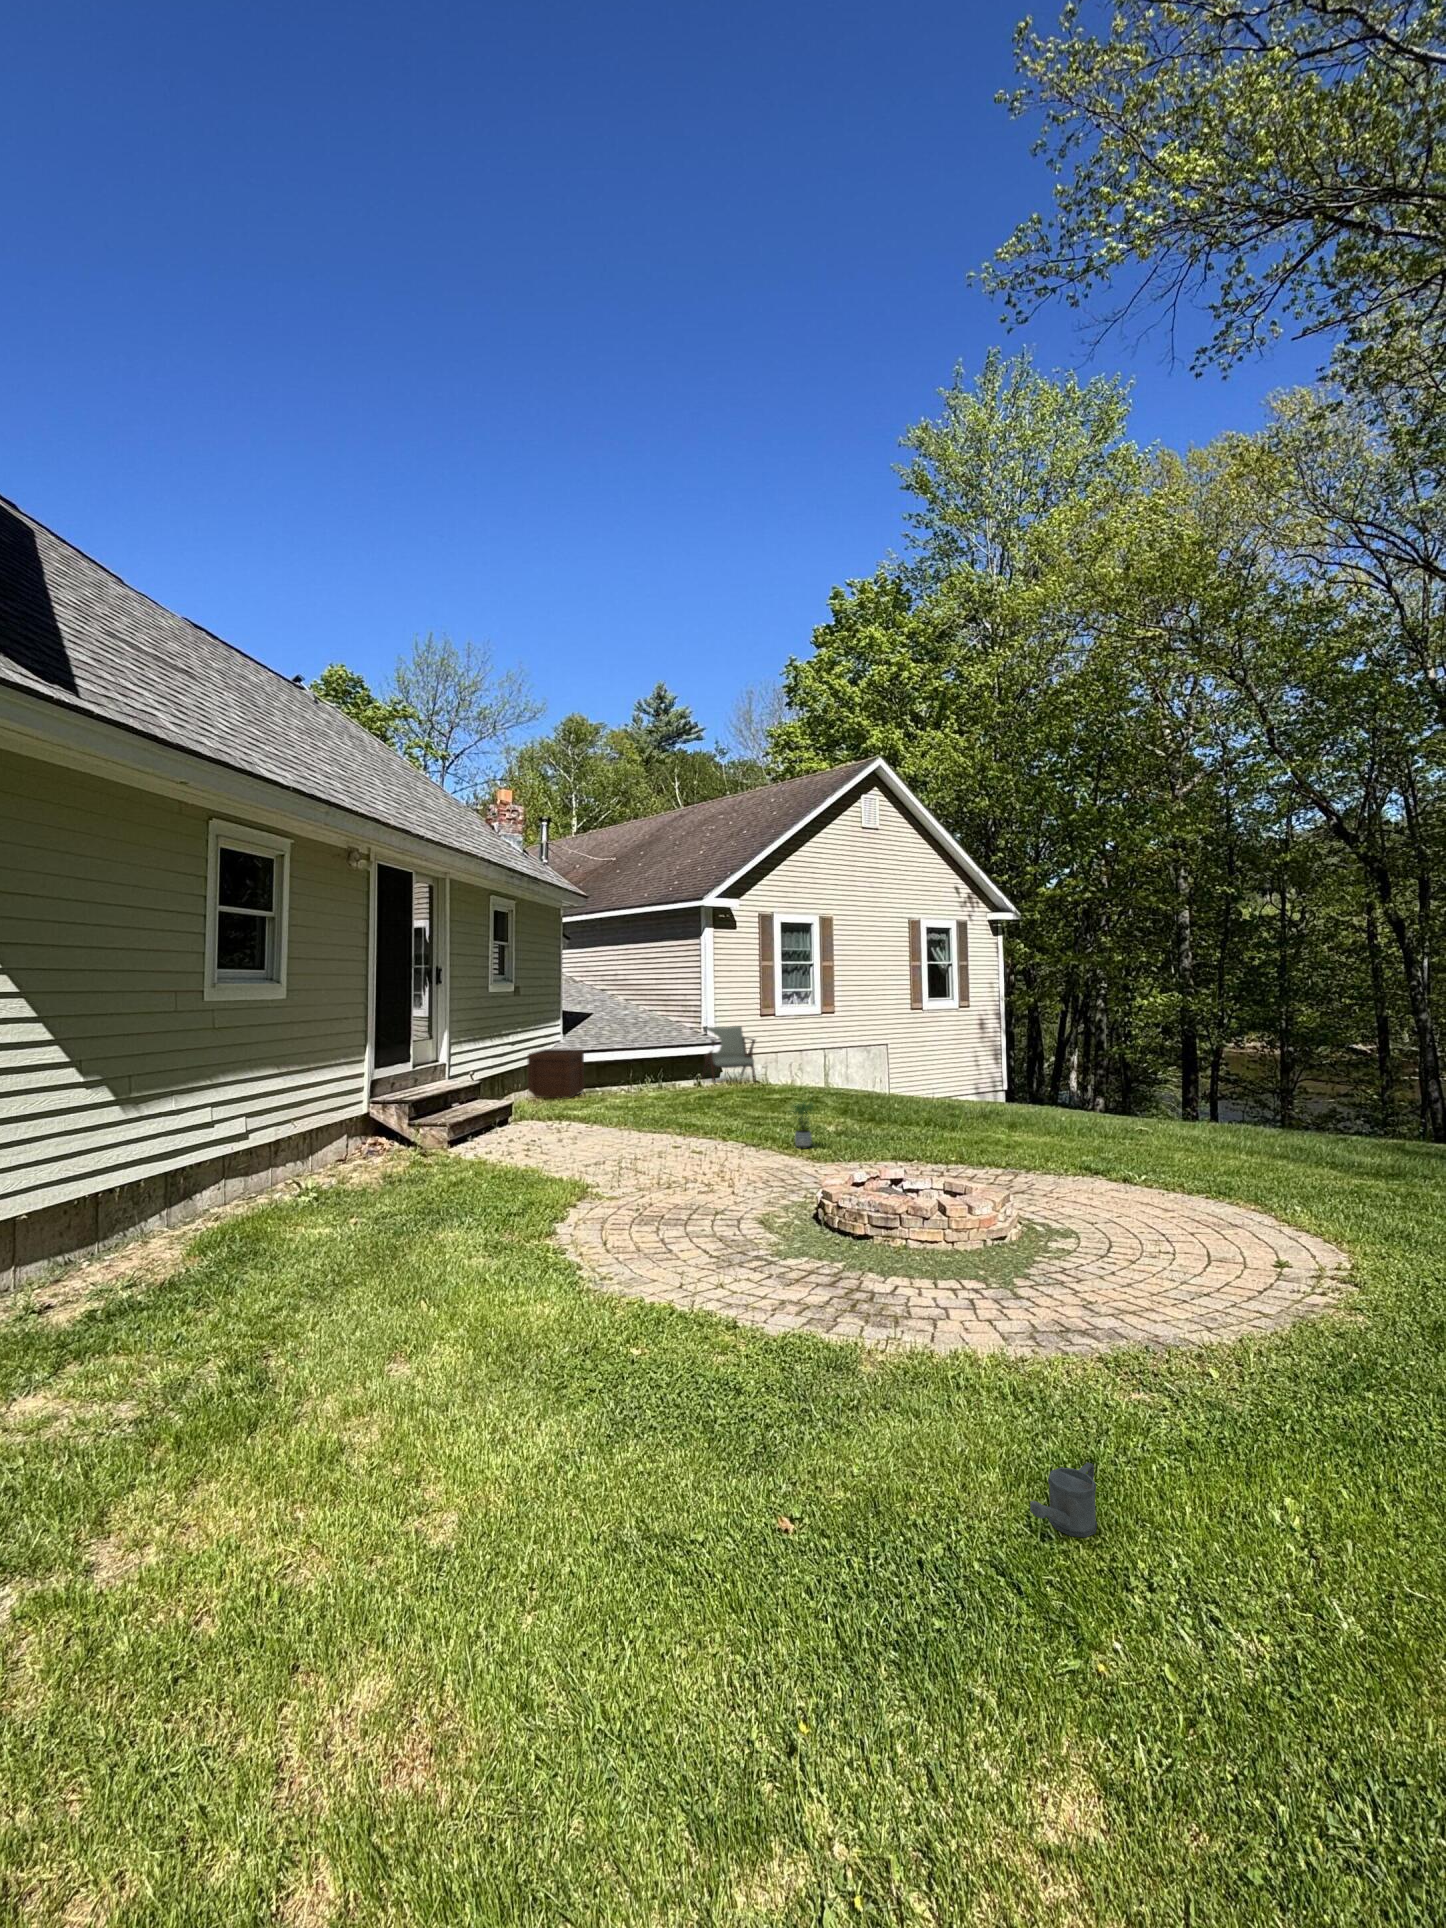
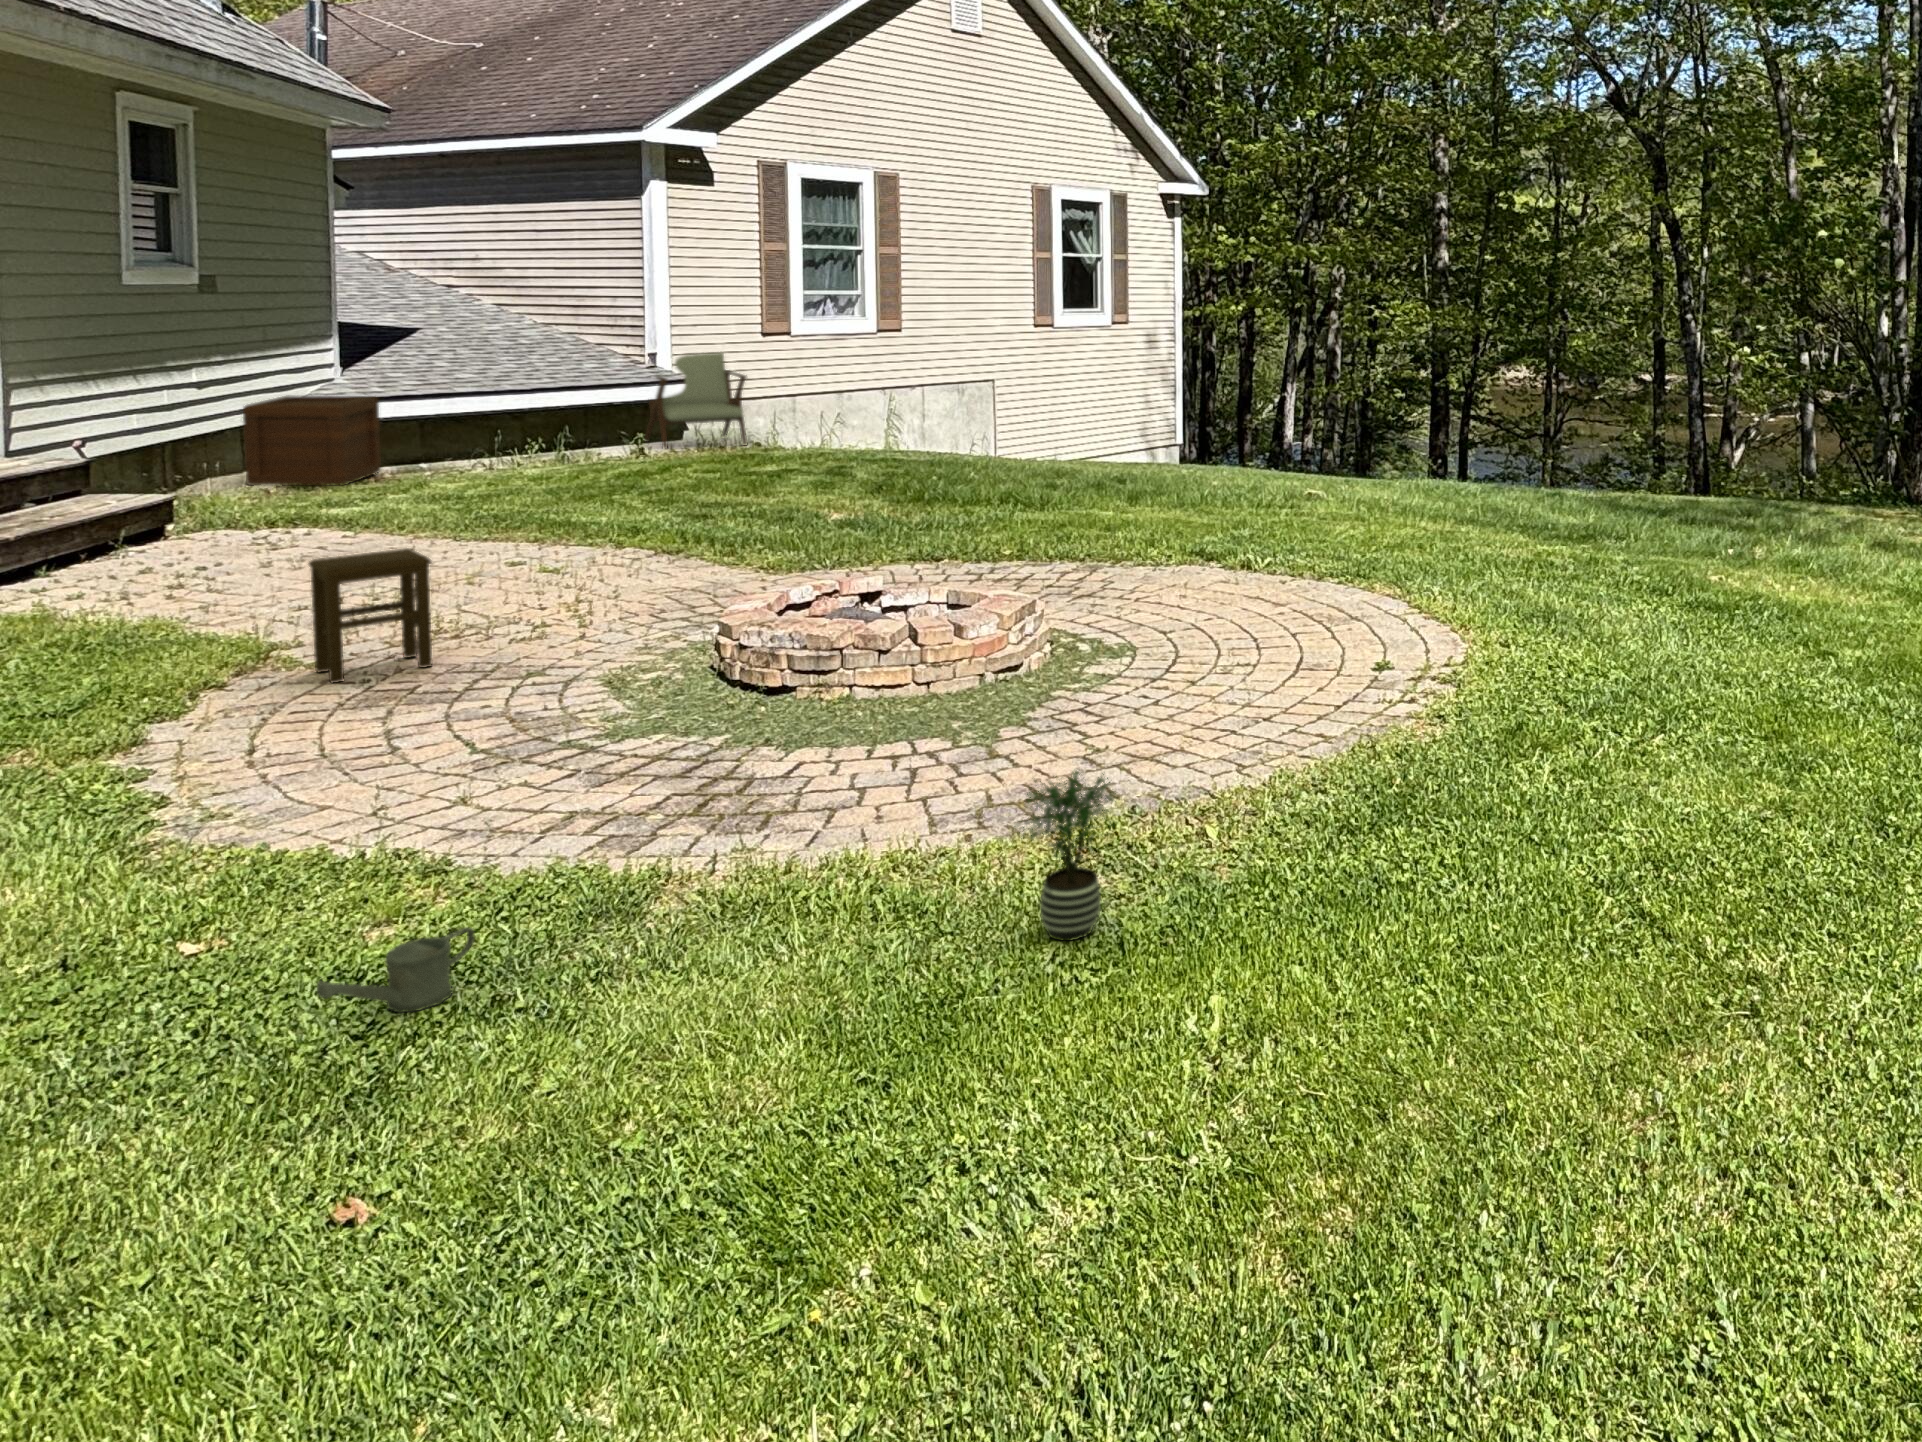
potted plant: present [792,1102,813,1149] -> present [1014,771,1117,941]
stool: none [594,1131,655,1211] -> present [309,548,432,683]
watering can: present [1030,1462,1097,1537] -> present [317,927,475,1012]

